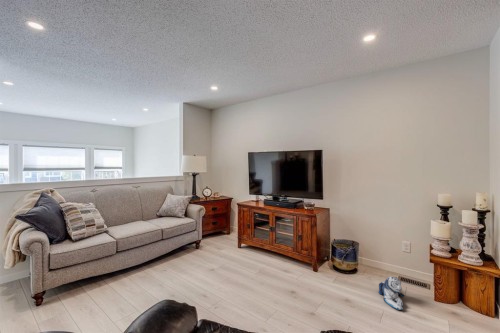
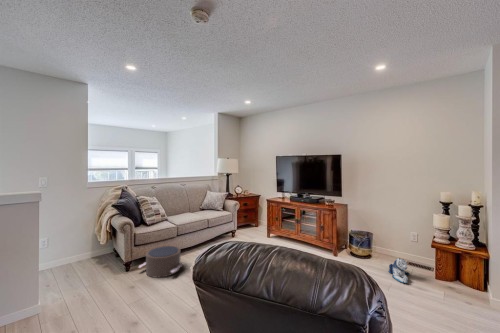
pouf: none [51,267,119,314] -> present [139,246,183,278]

